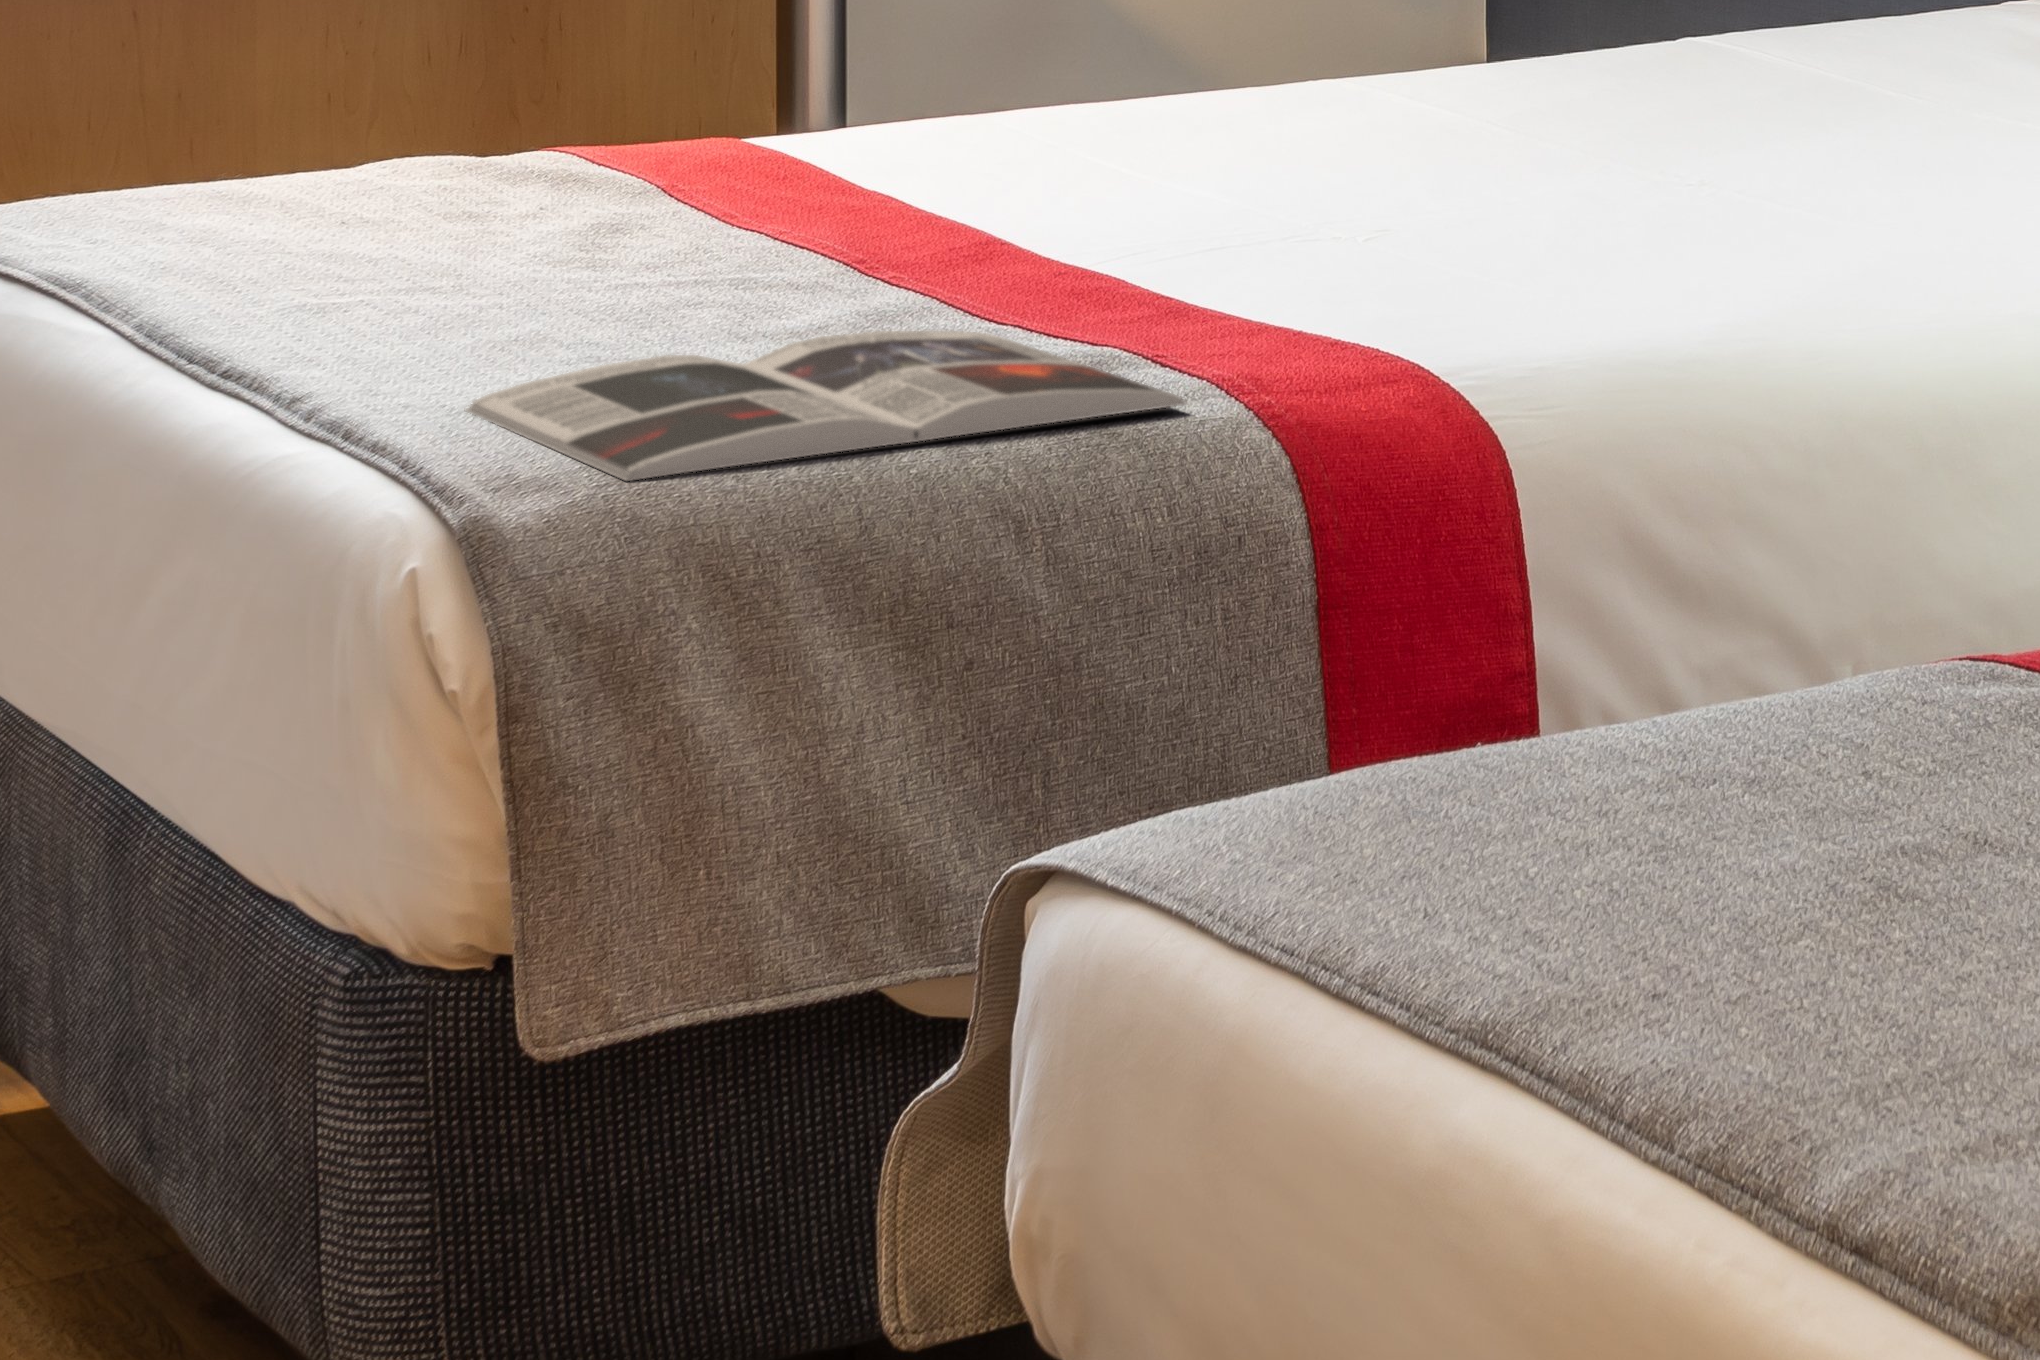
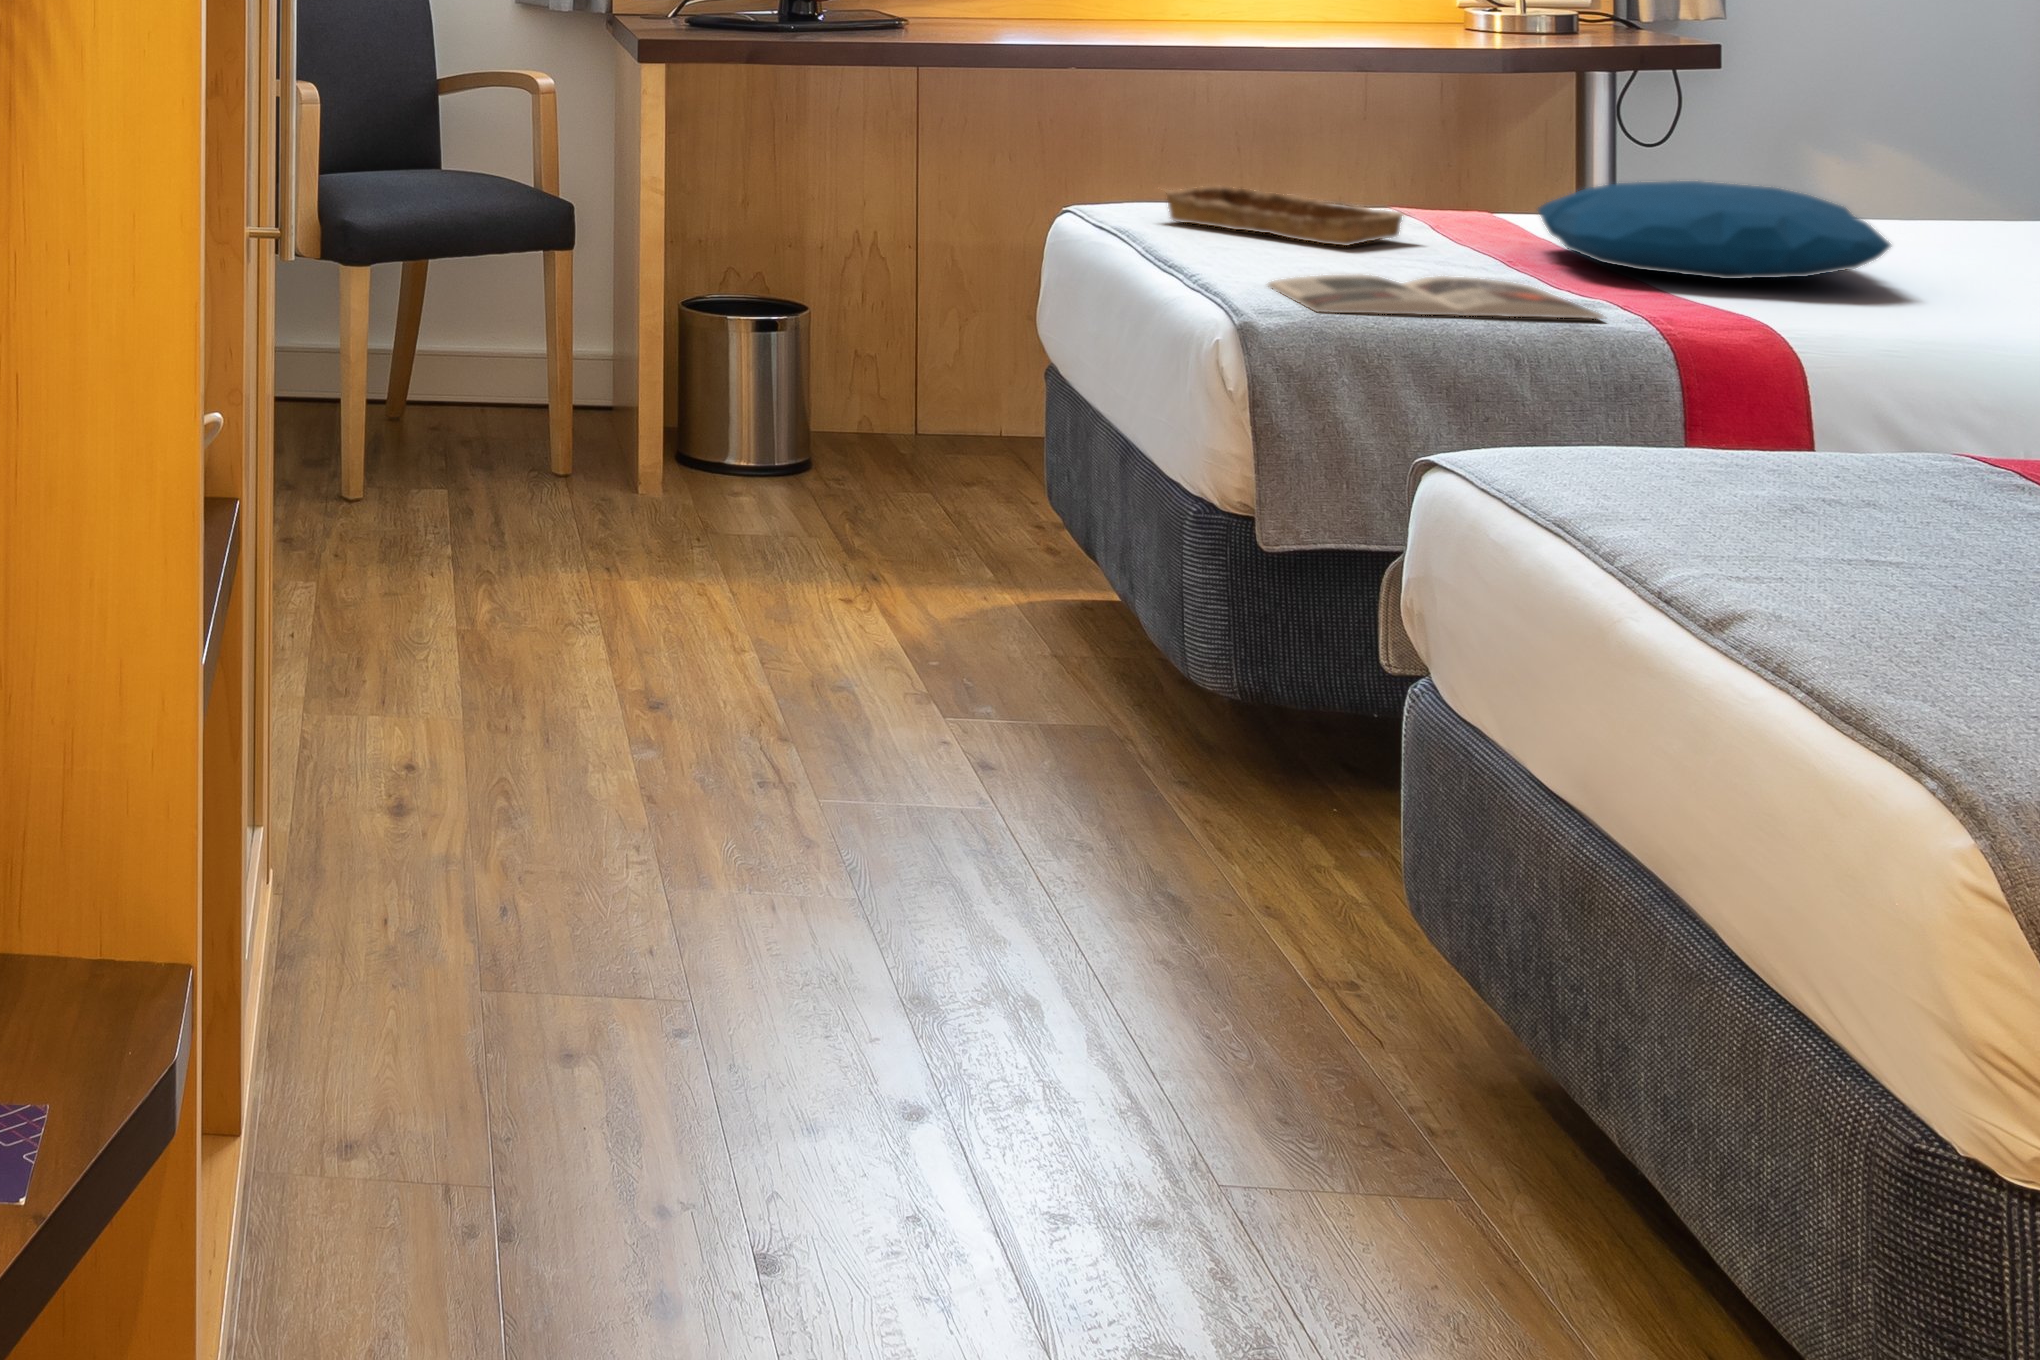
pillow: none [896,54,1567,249] -> present [1538,181,1891,279]
tray: none [116,137,678,264] -> present [1166,185,1404,245]

